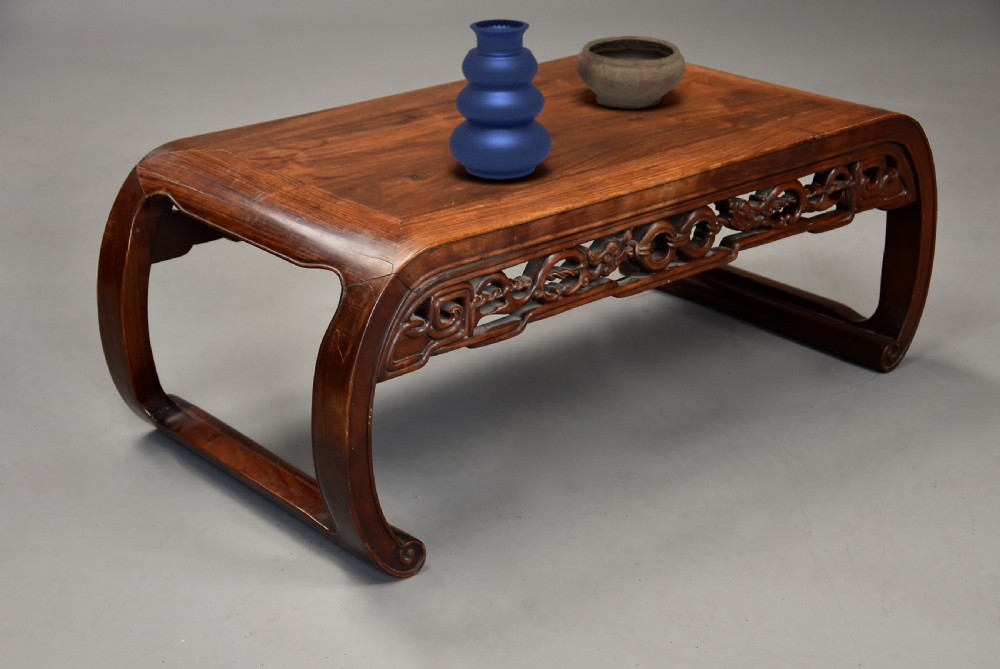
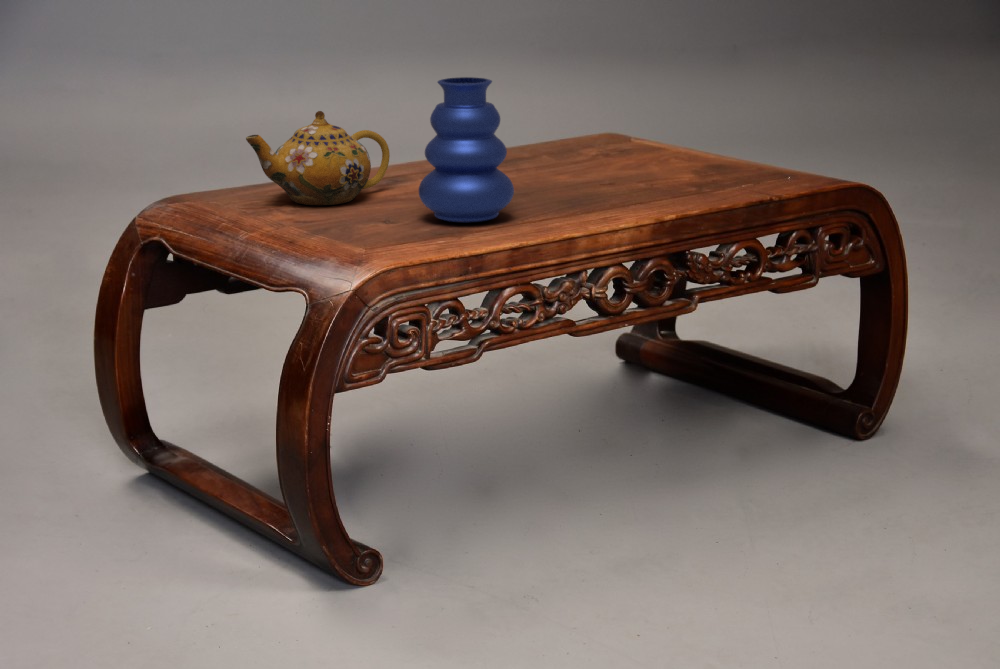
ceramic bowl: present [576,36,685,109] -> none [555,113,658,177]
teapot: none [256,51,406,154] -> present [246,111,390,205]

